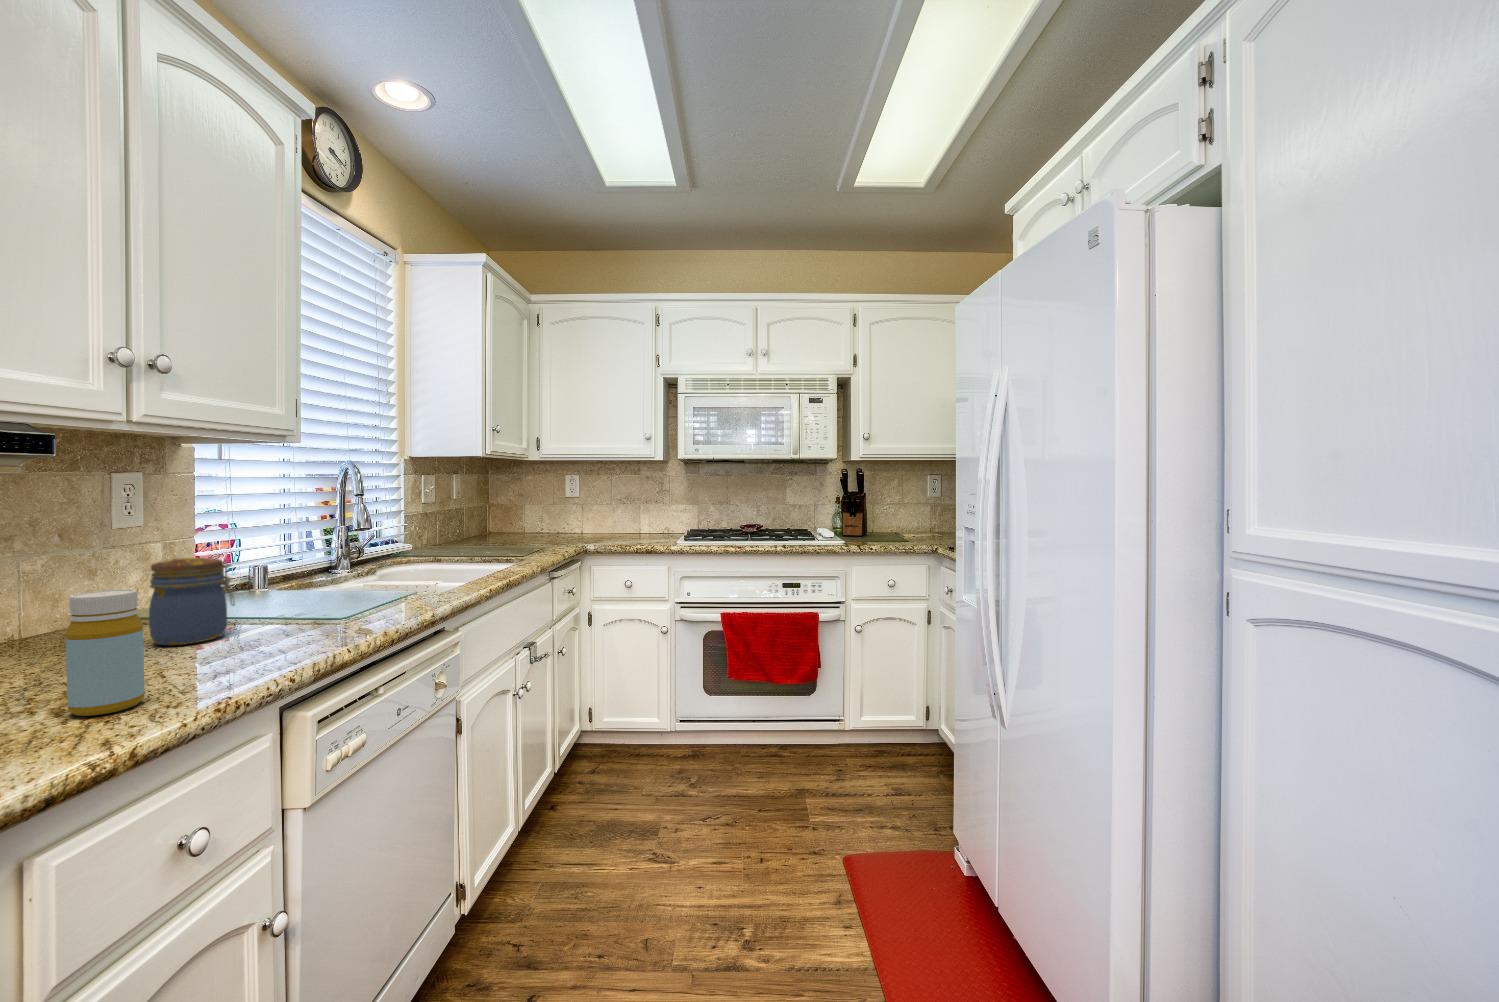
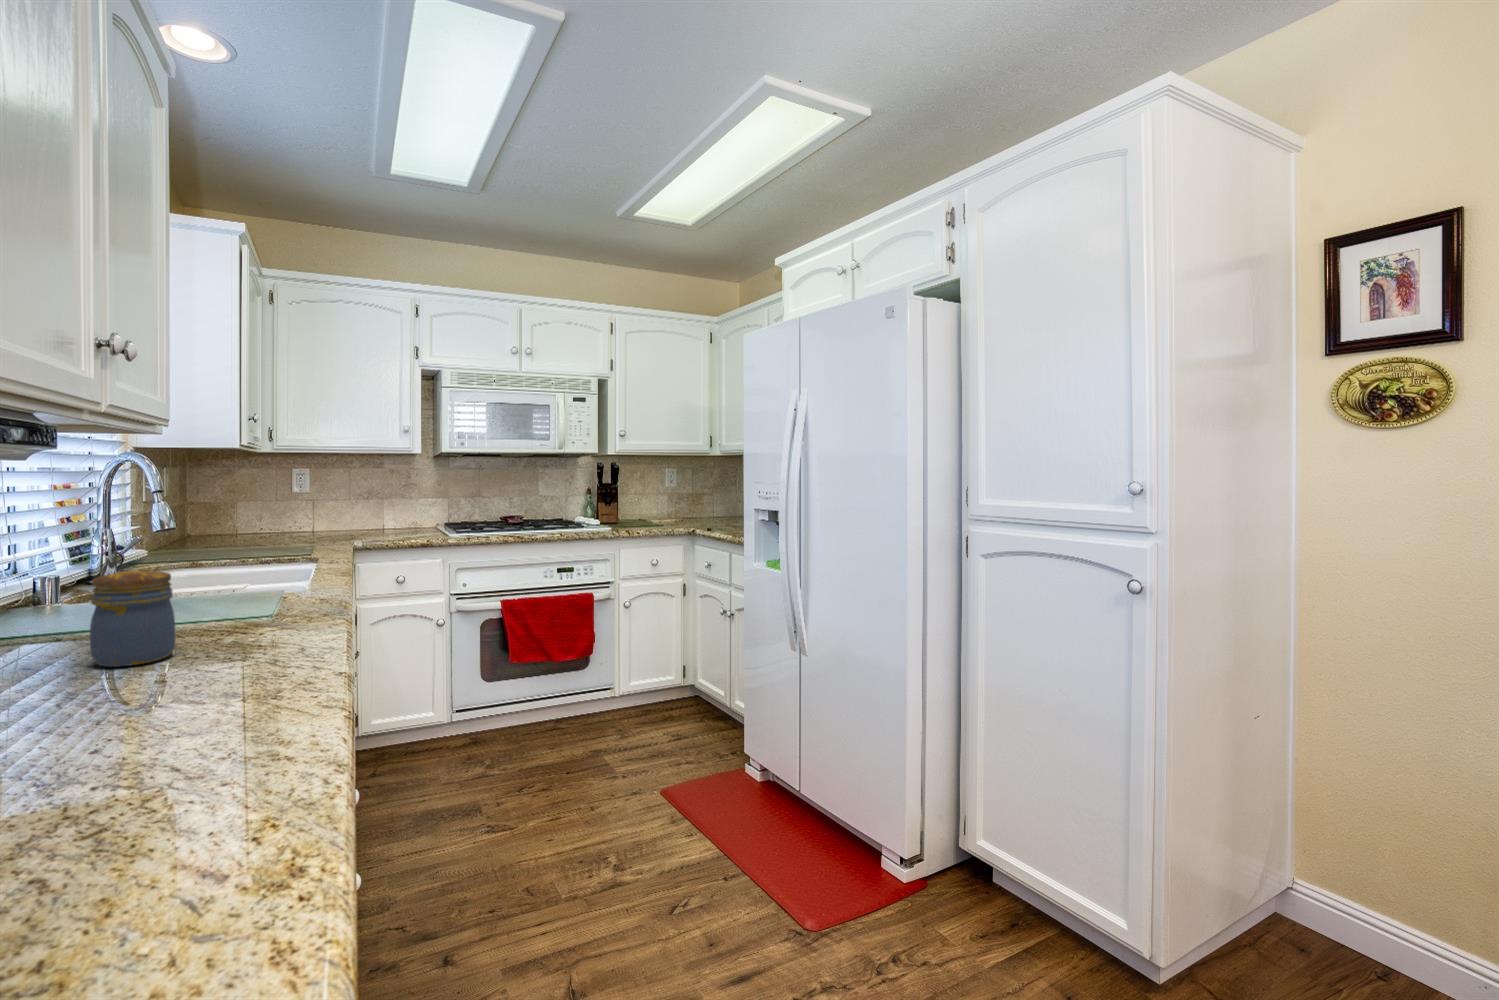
bottle: present [65,589,145,716] -> none [228,597,290,712]

